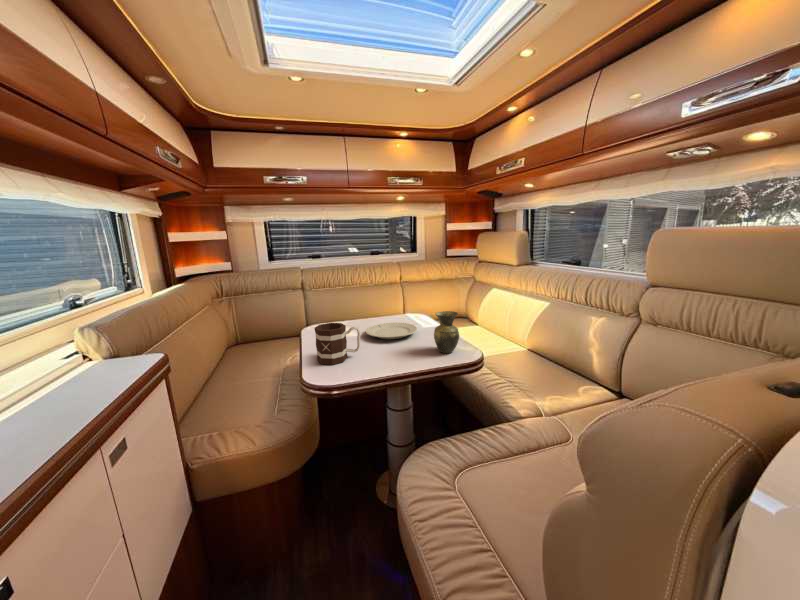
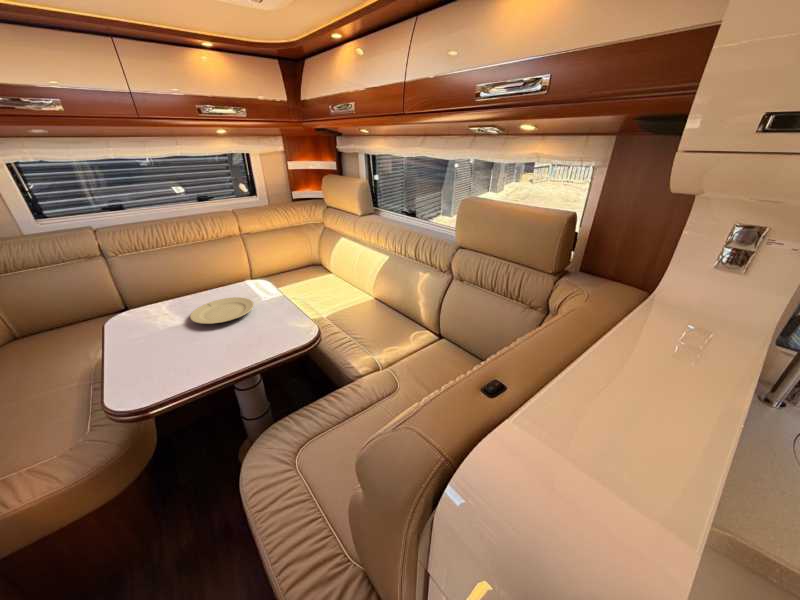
vase: present [434,311,459,353] -> none [266,291,295,334]
mug: present [314,323,360,365] -> none [106,322,179,376]

